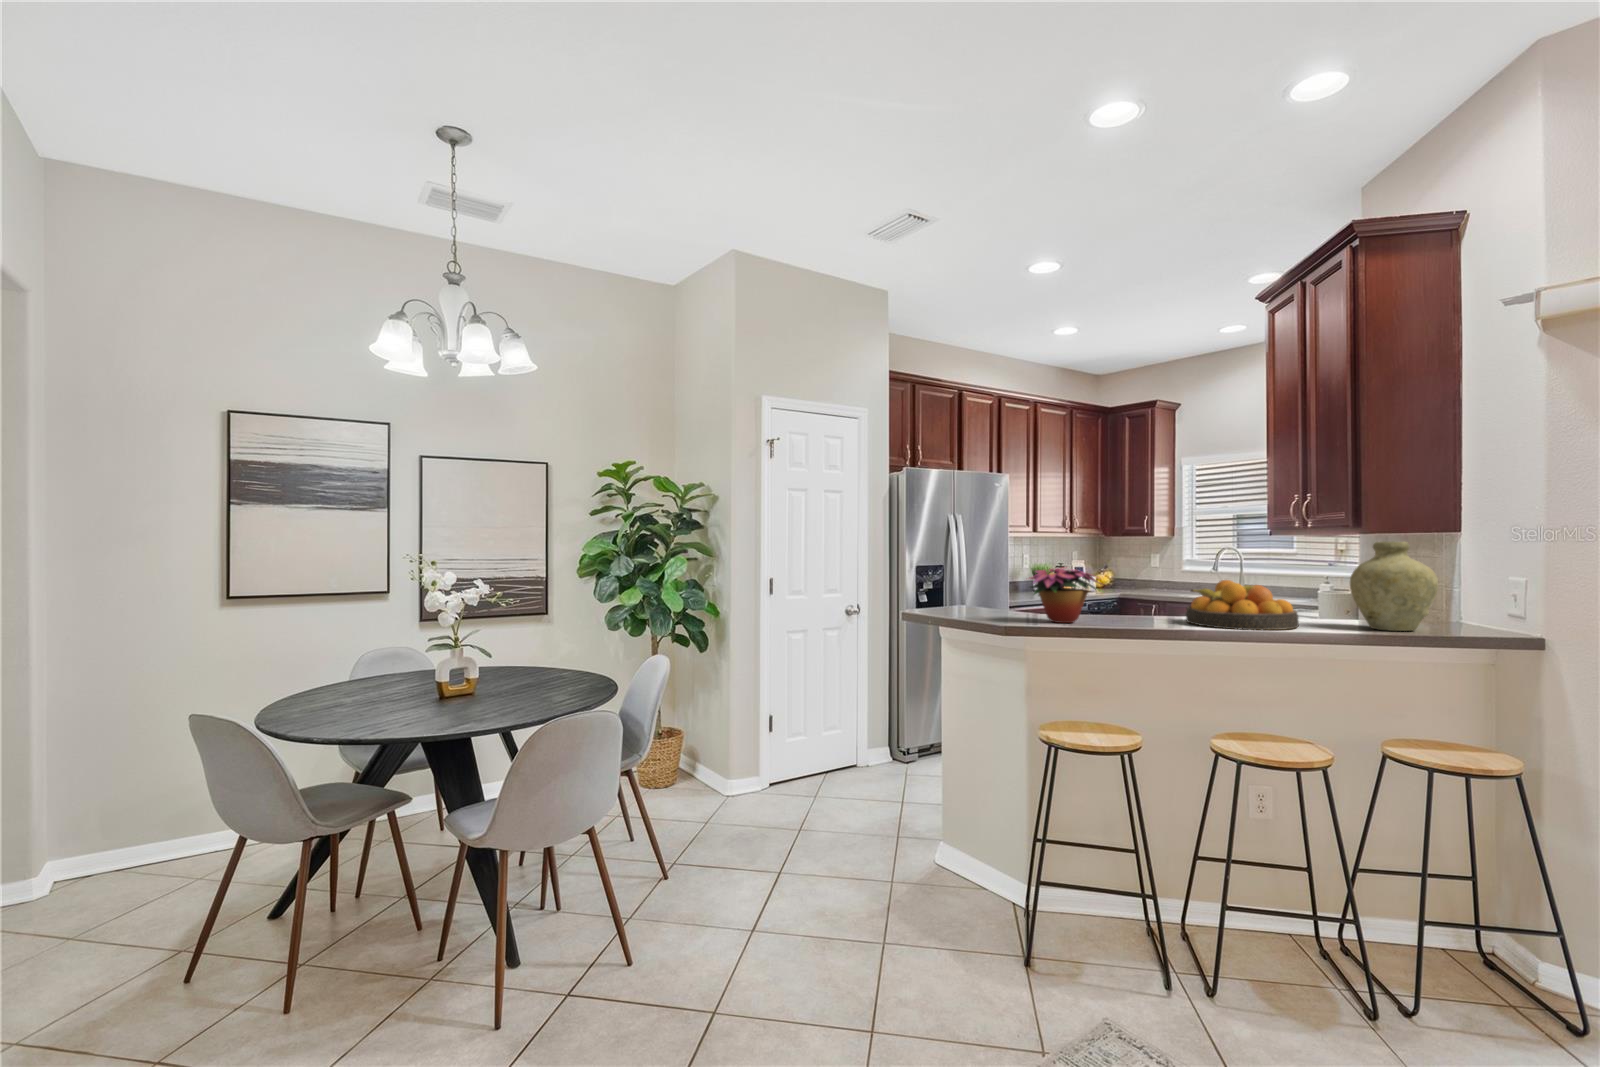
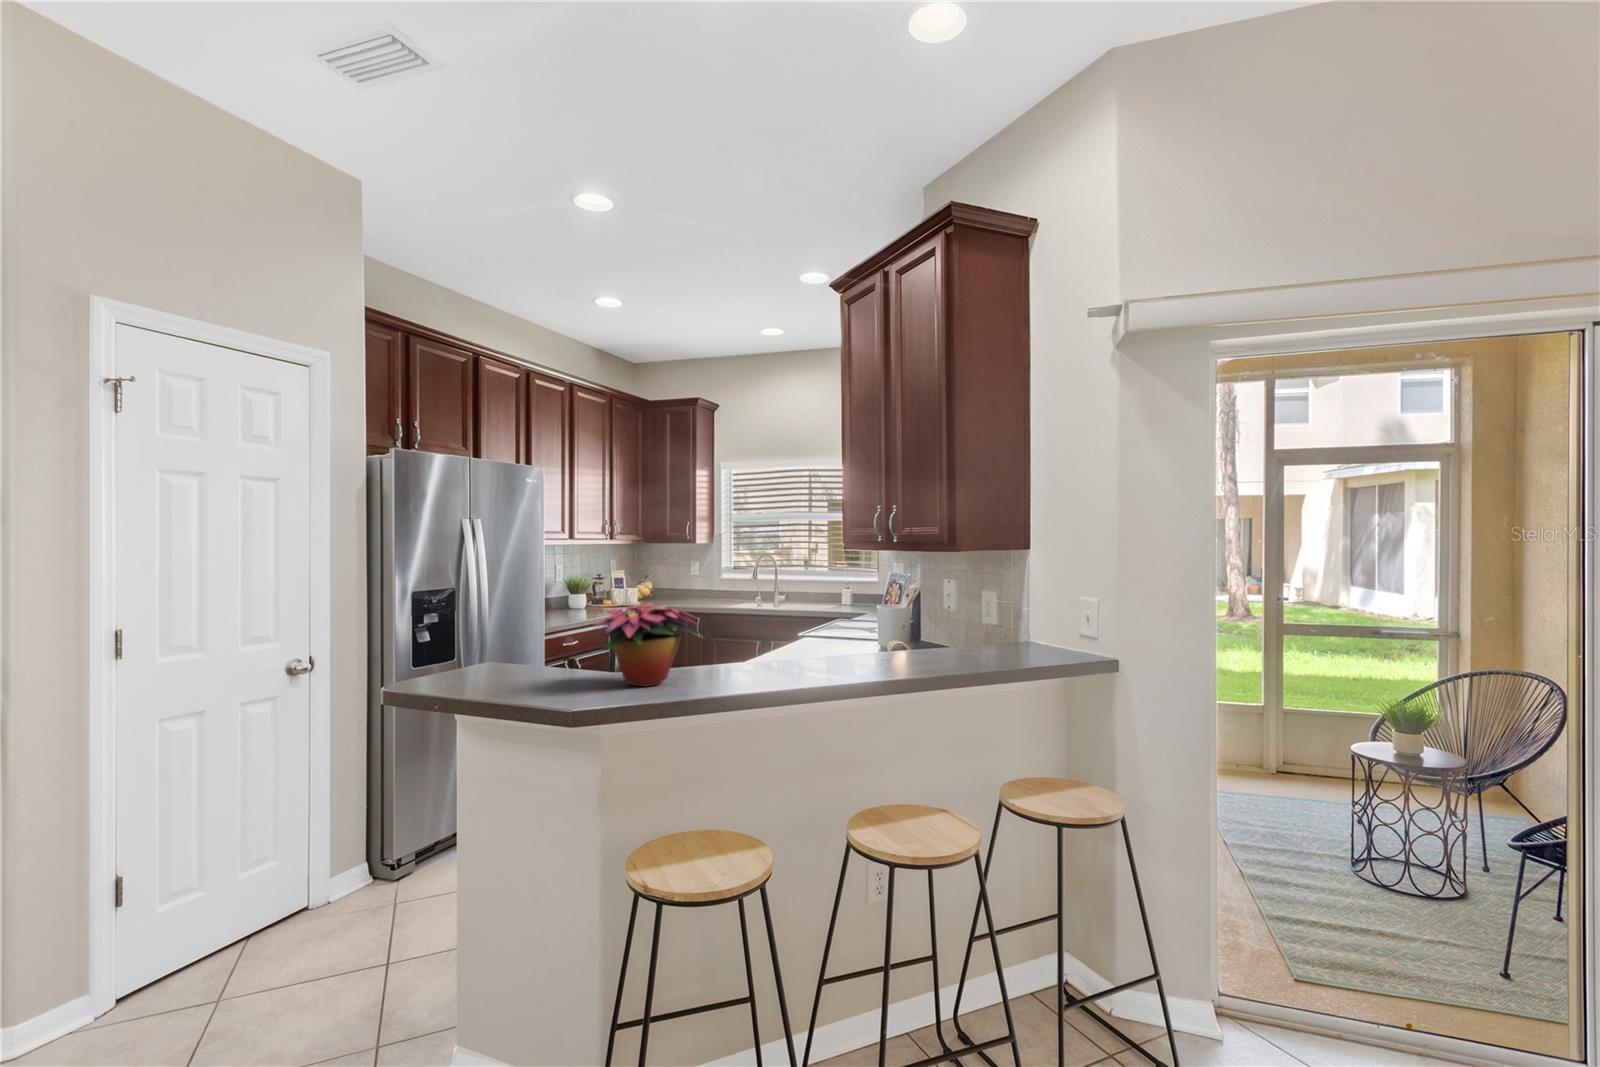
vase: present [1350,542,1438,631] -> none [948,560,1026,658]
fruit bowl: present [1186,580,1299,630] -> none [792,608,910,674]

